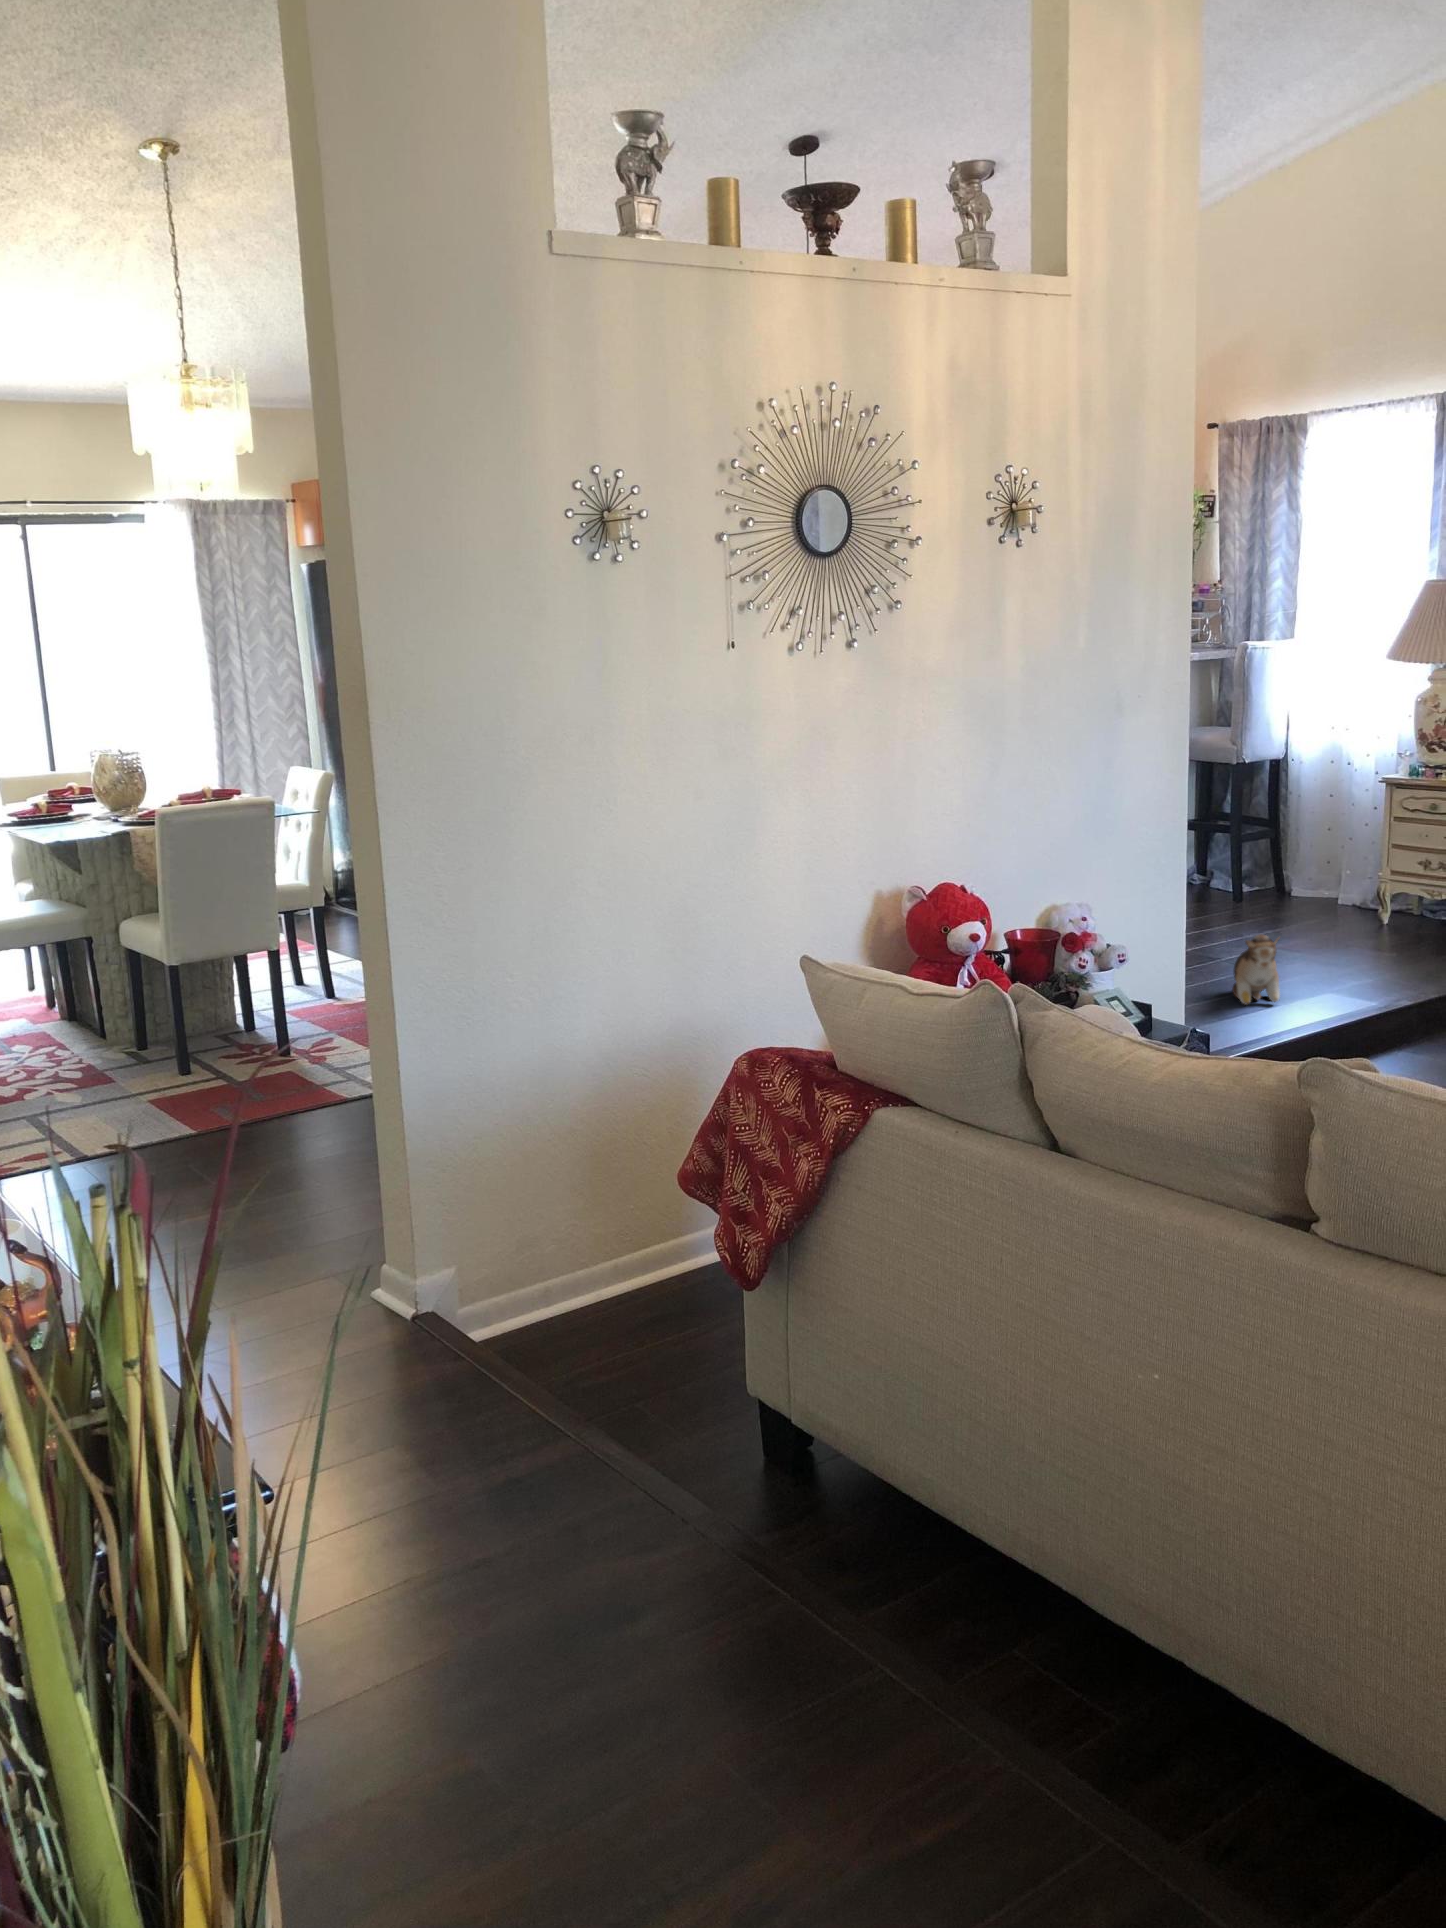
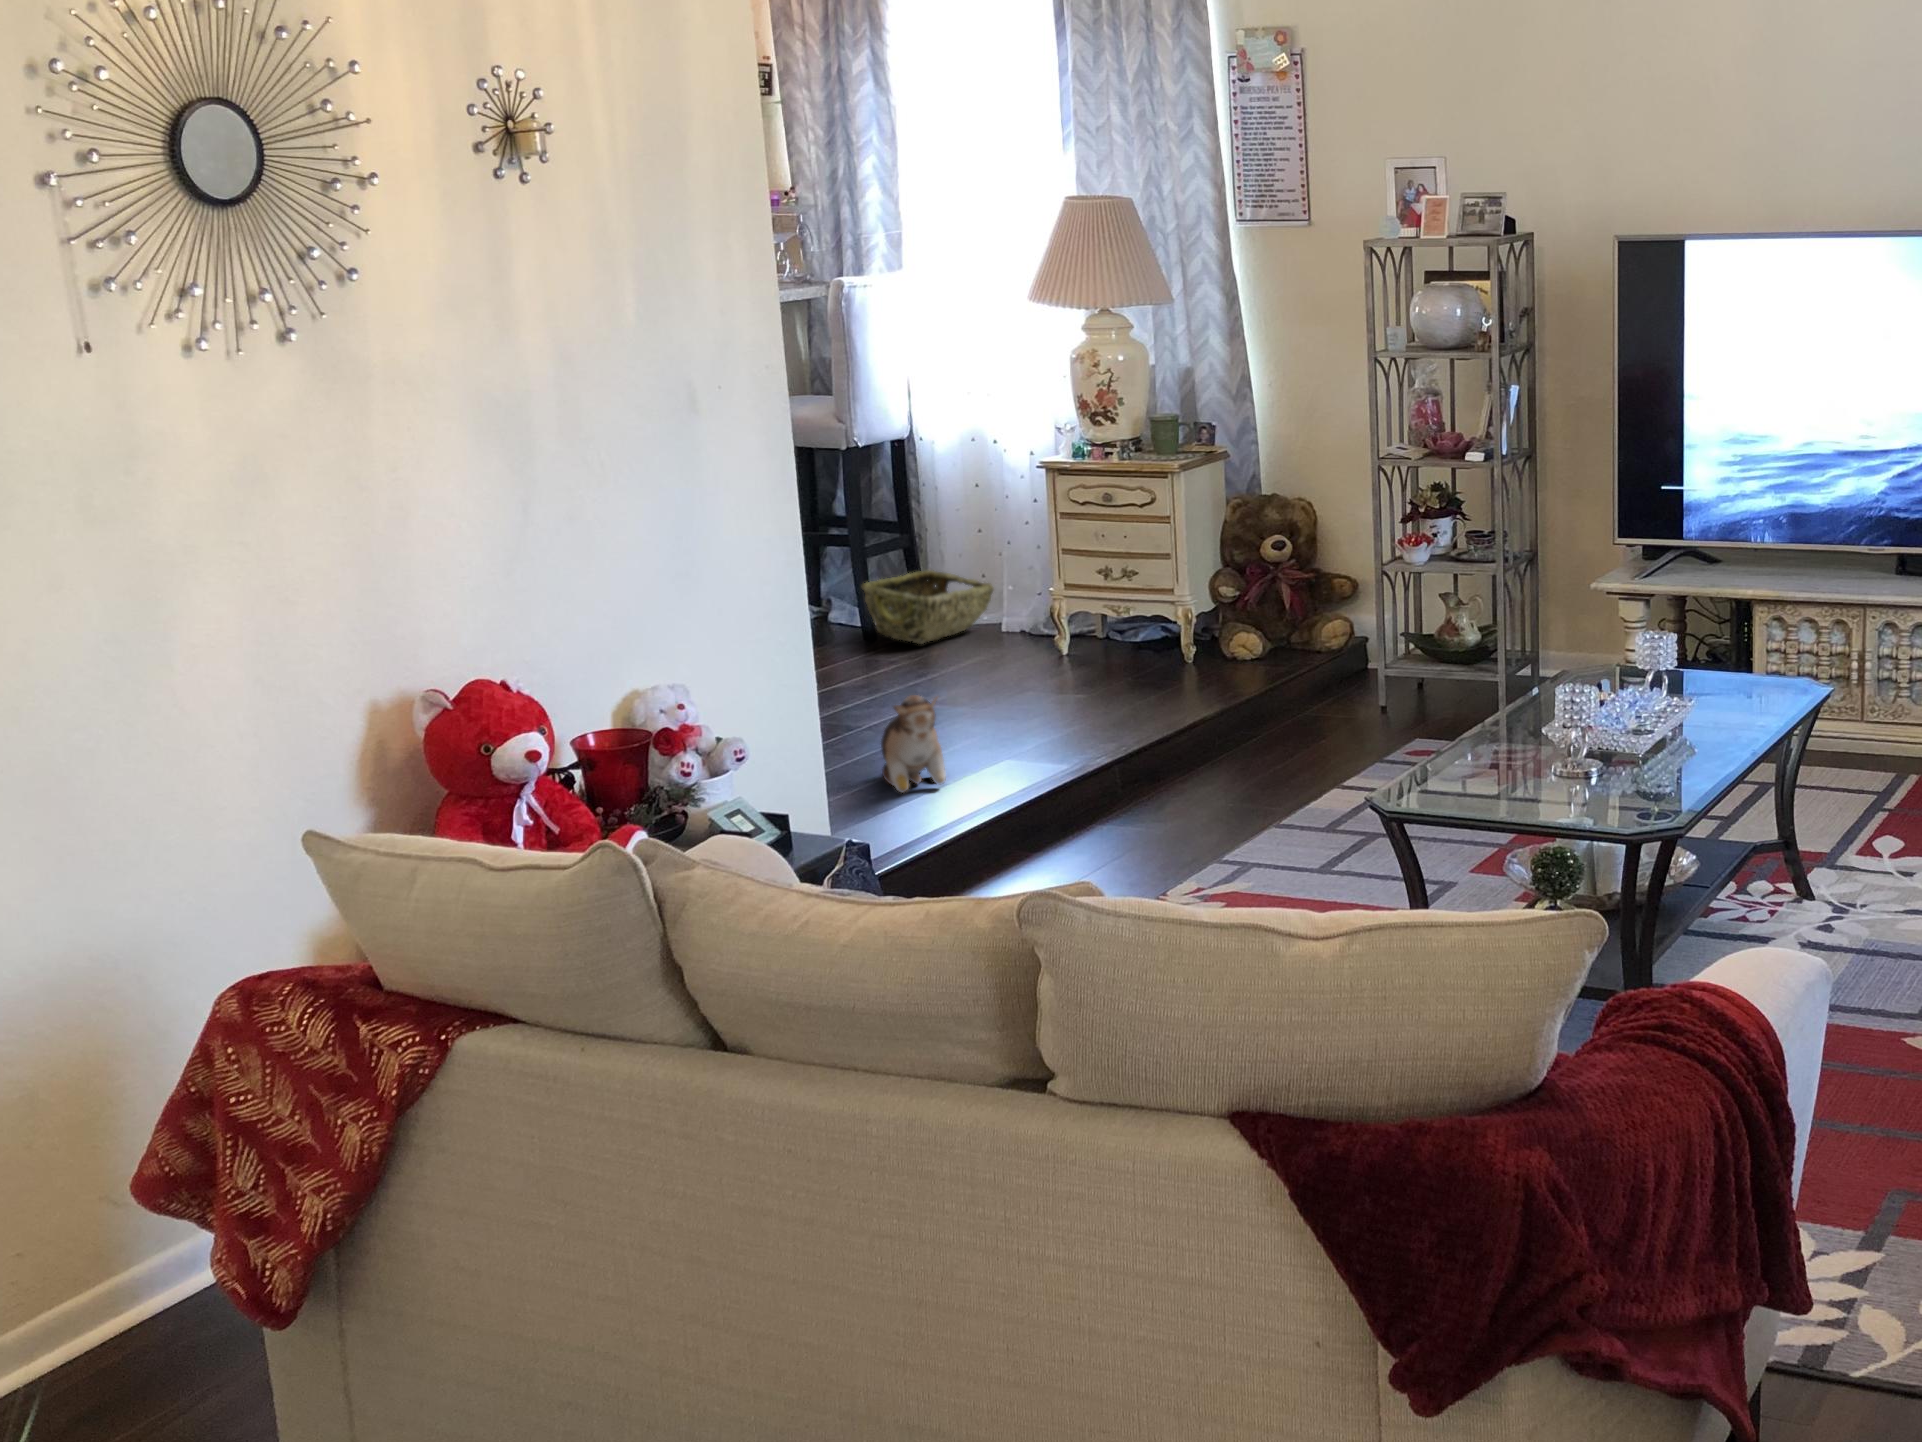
woven basket: none [1236,854,1336,906] -> present [862,570,994,644]

